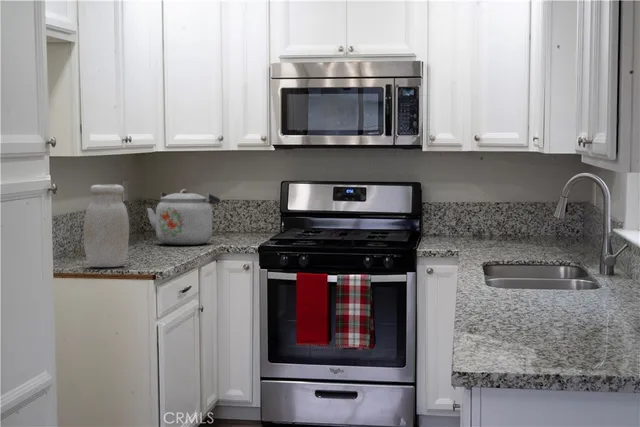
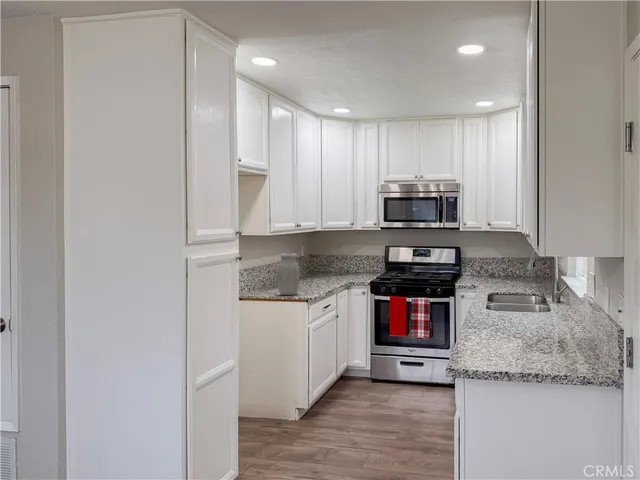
kettle: present [147,189,220,245] -> none [313,252,351,281]

